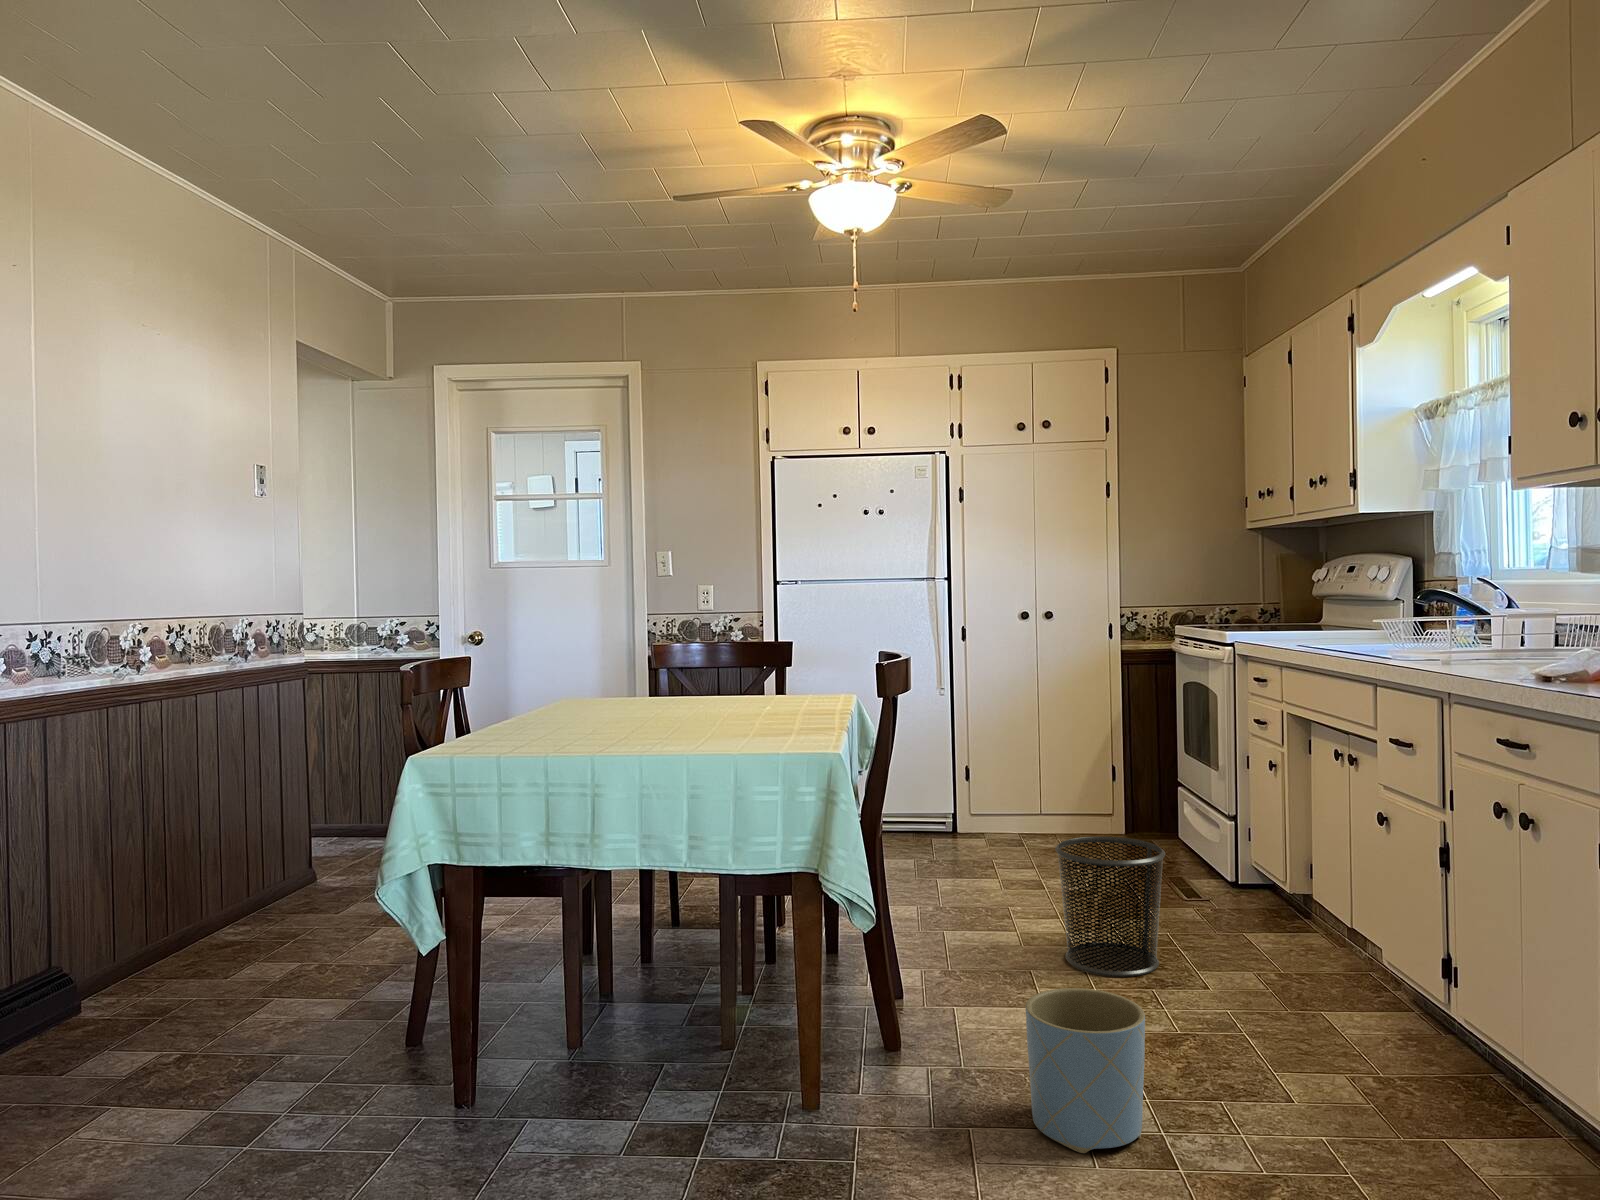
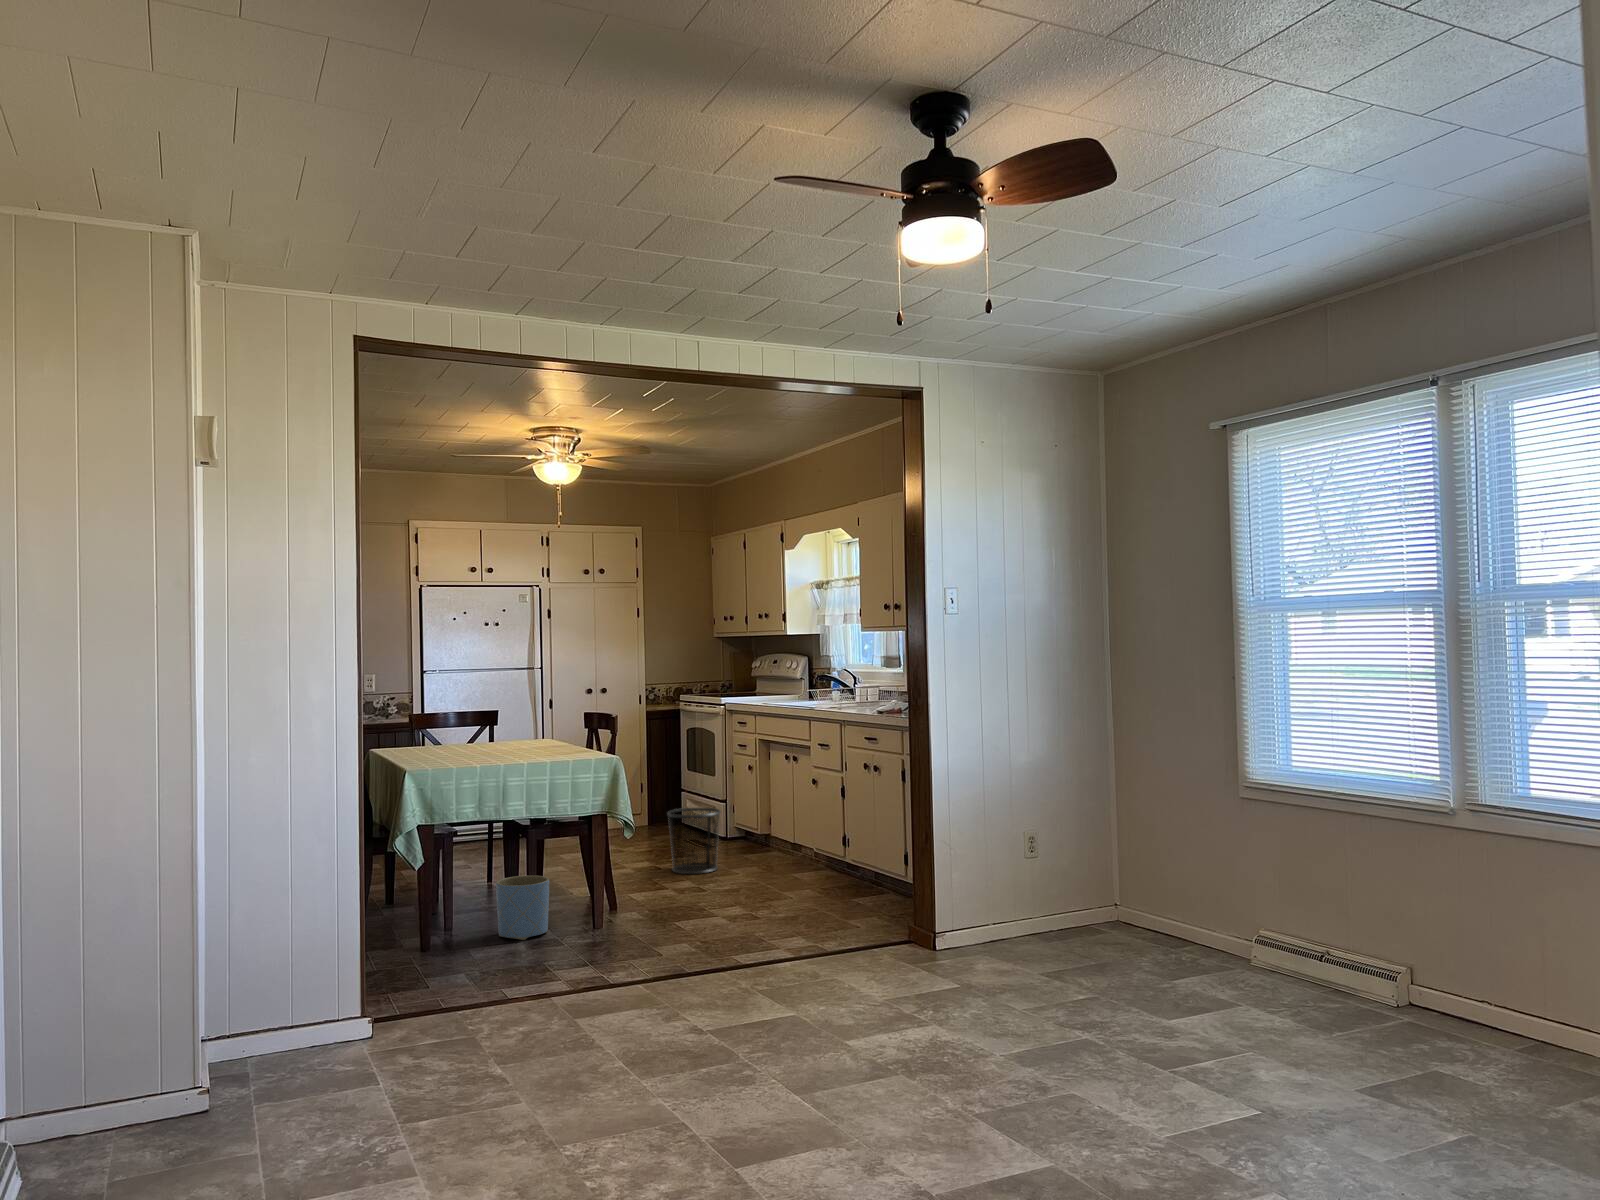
planter: present [1026,988,1145,1153] -> present [496,875,549,940]

